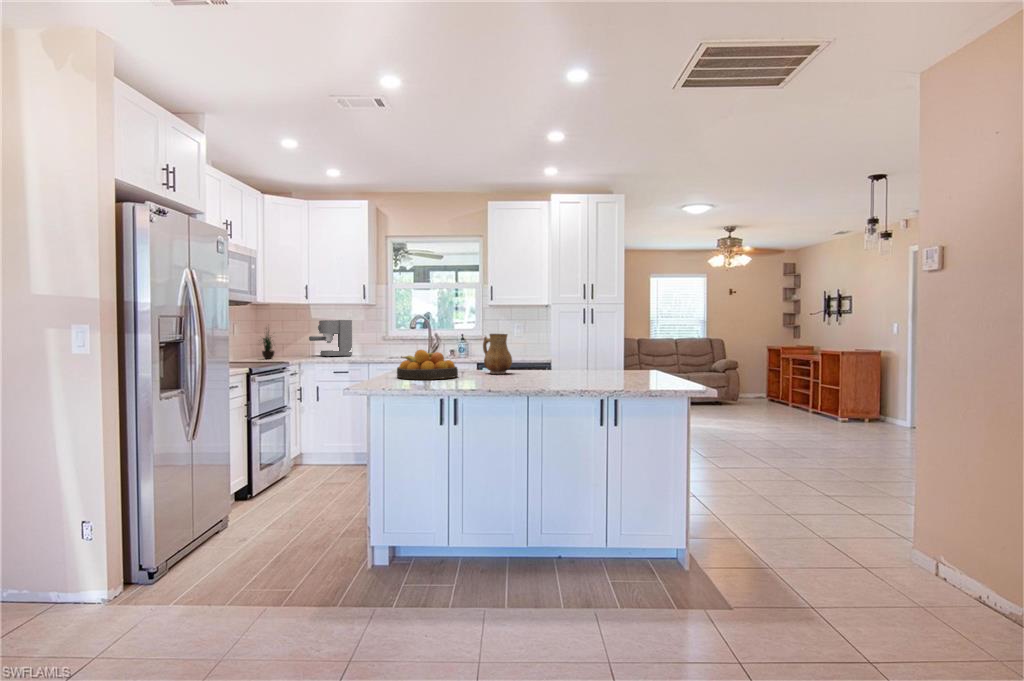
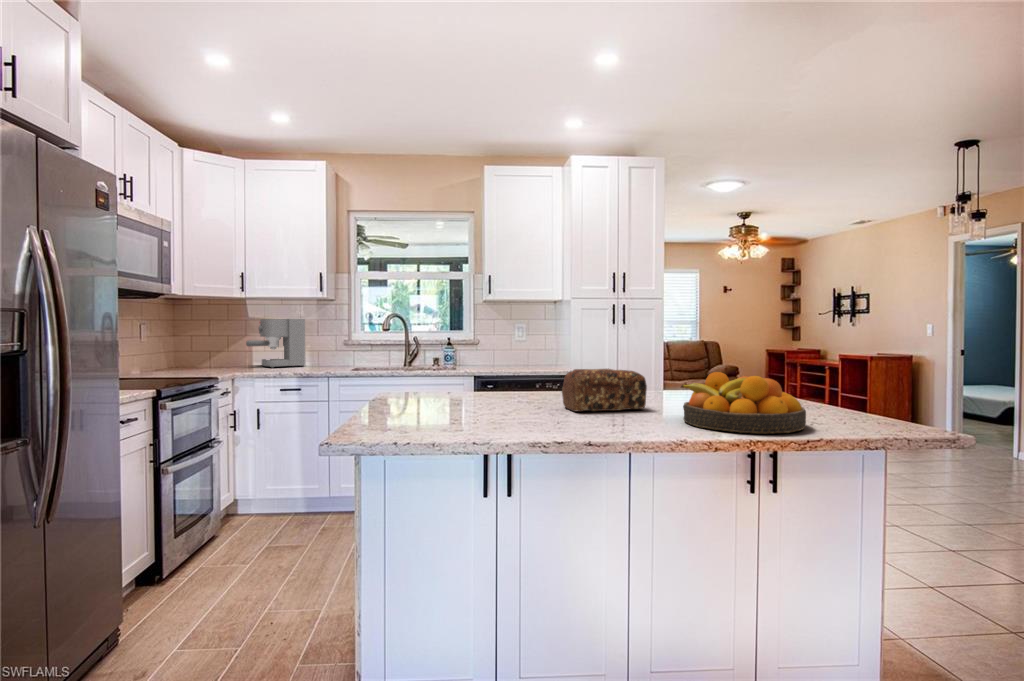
potted plant: present [262,331,274,359] -> none [171,318,201,372]
ceramic pitcher: present [483,334,512,374] -> none [514,339,559,398]
fruit bowl: present [397,350,458,379] -> present [681,372,806,433]
bread loaf: none [505,353,557,380] -> present [562,369,647,412]

